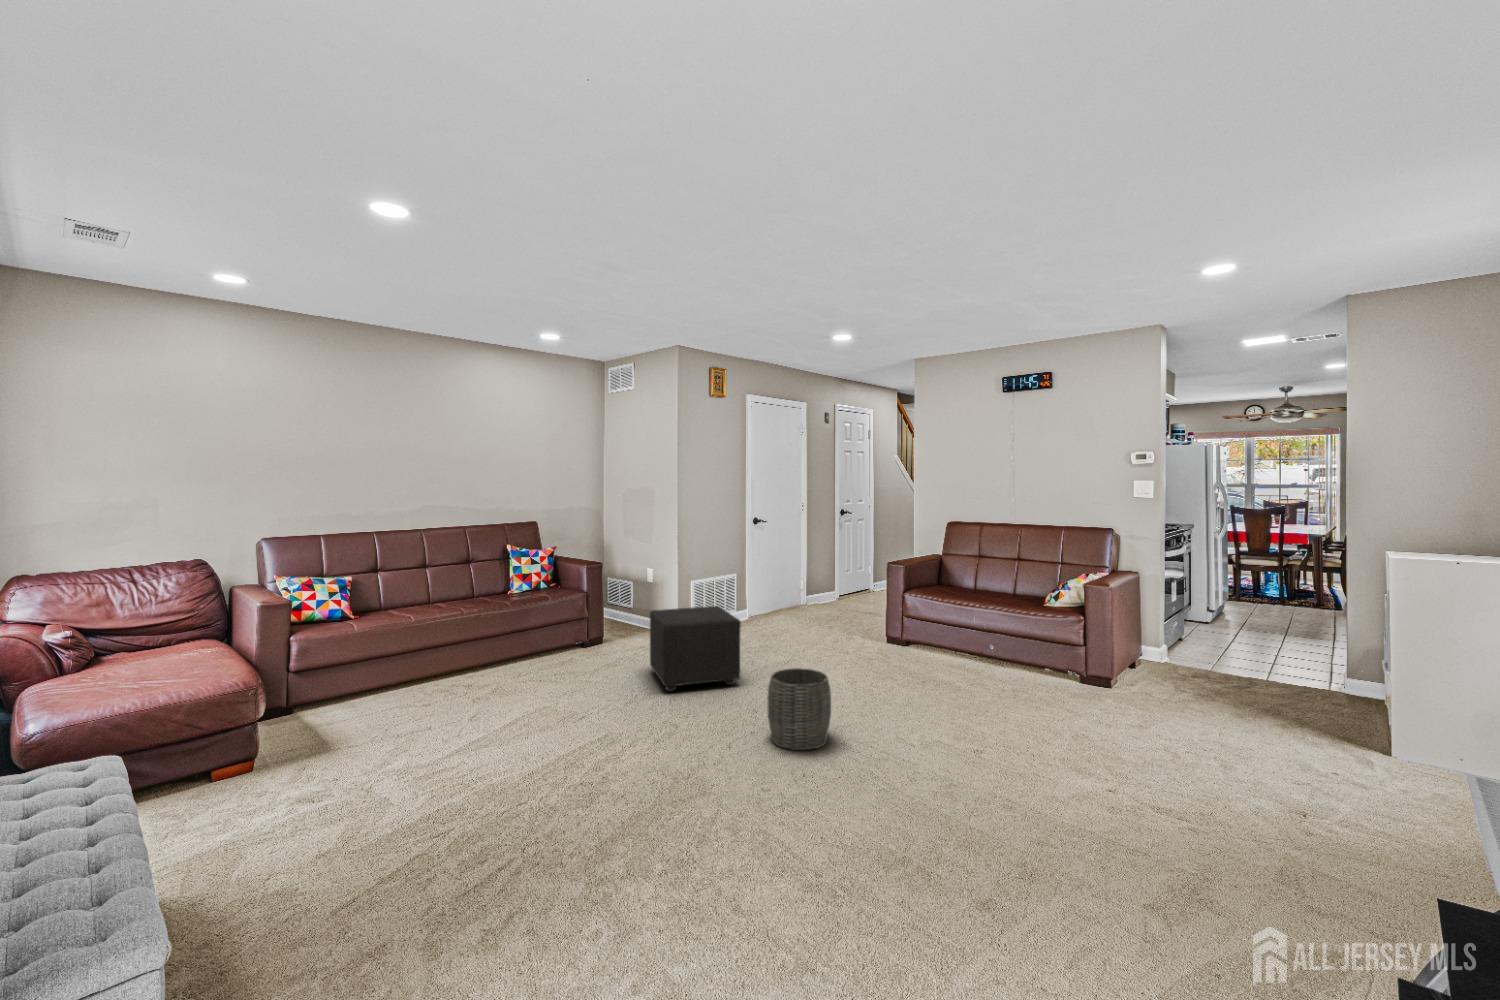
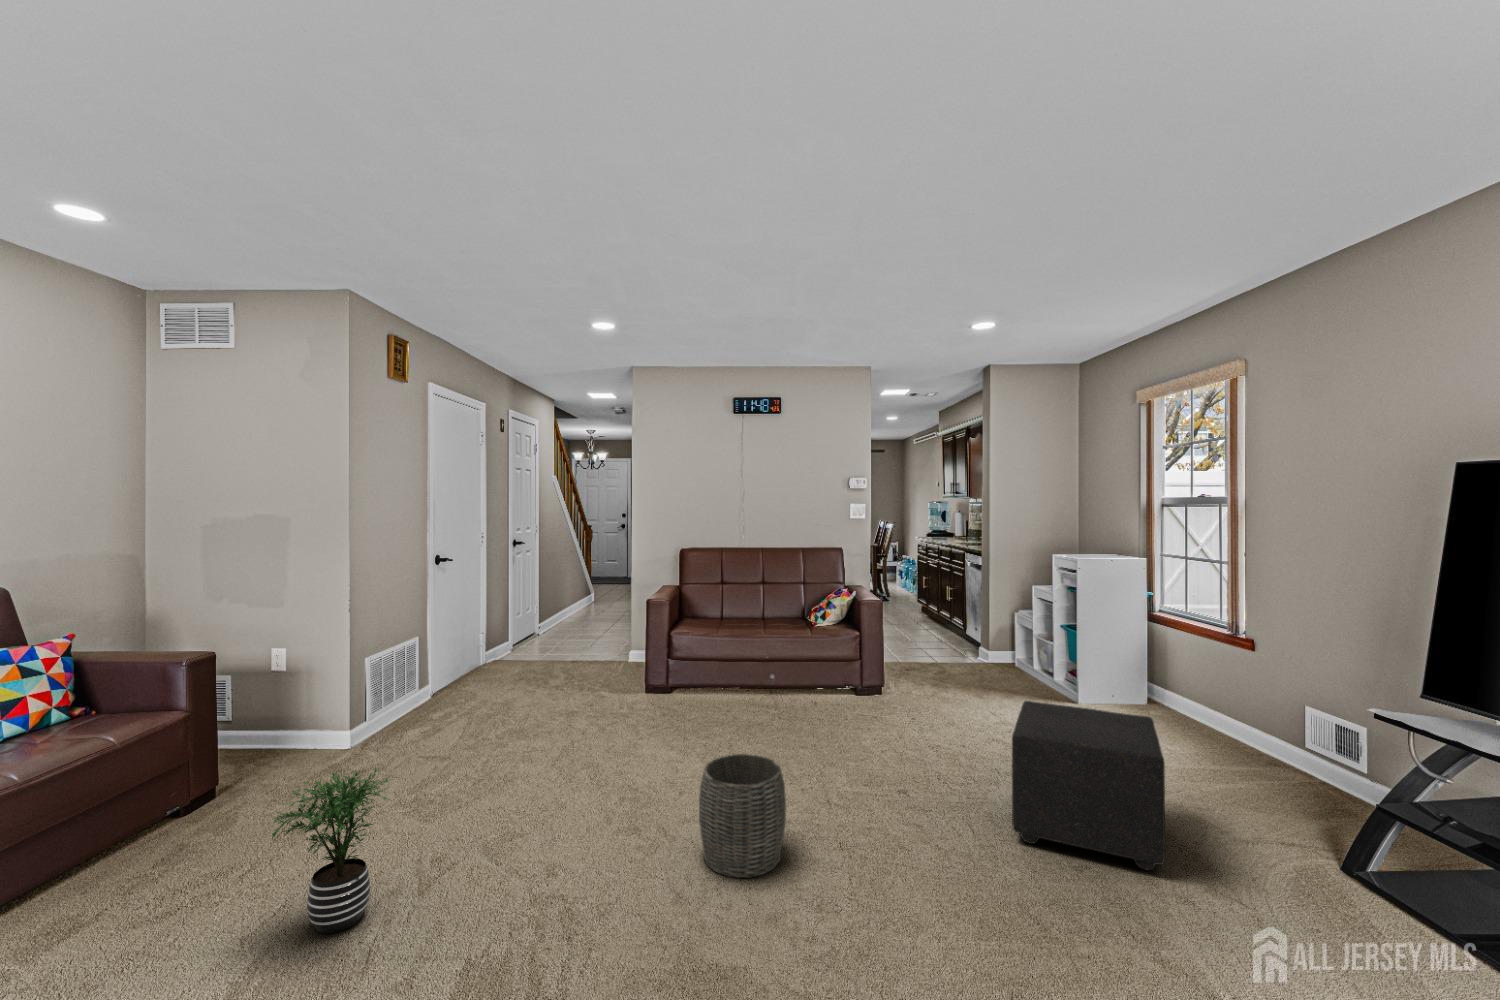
ottoman: present [650,606,741,691] -> present [1012,701,1165,870]
potted plant: none [564,623,621,703] -> present [272,769,389,934]

